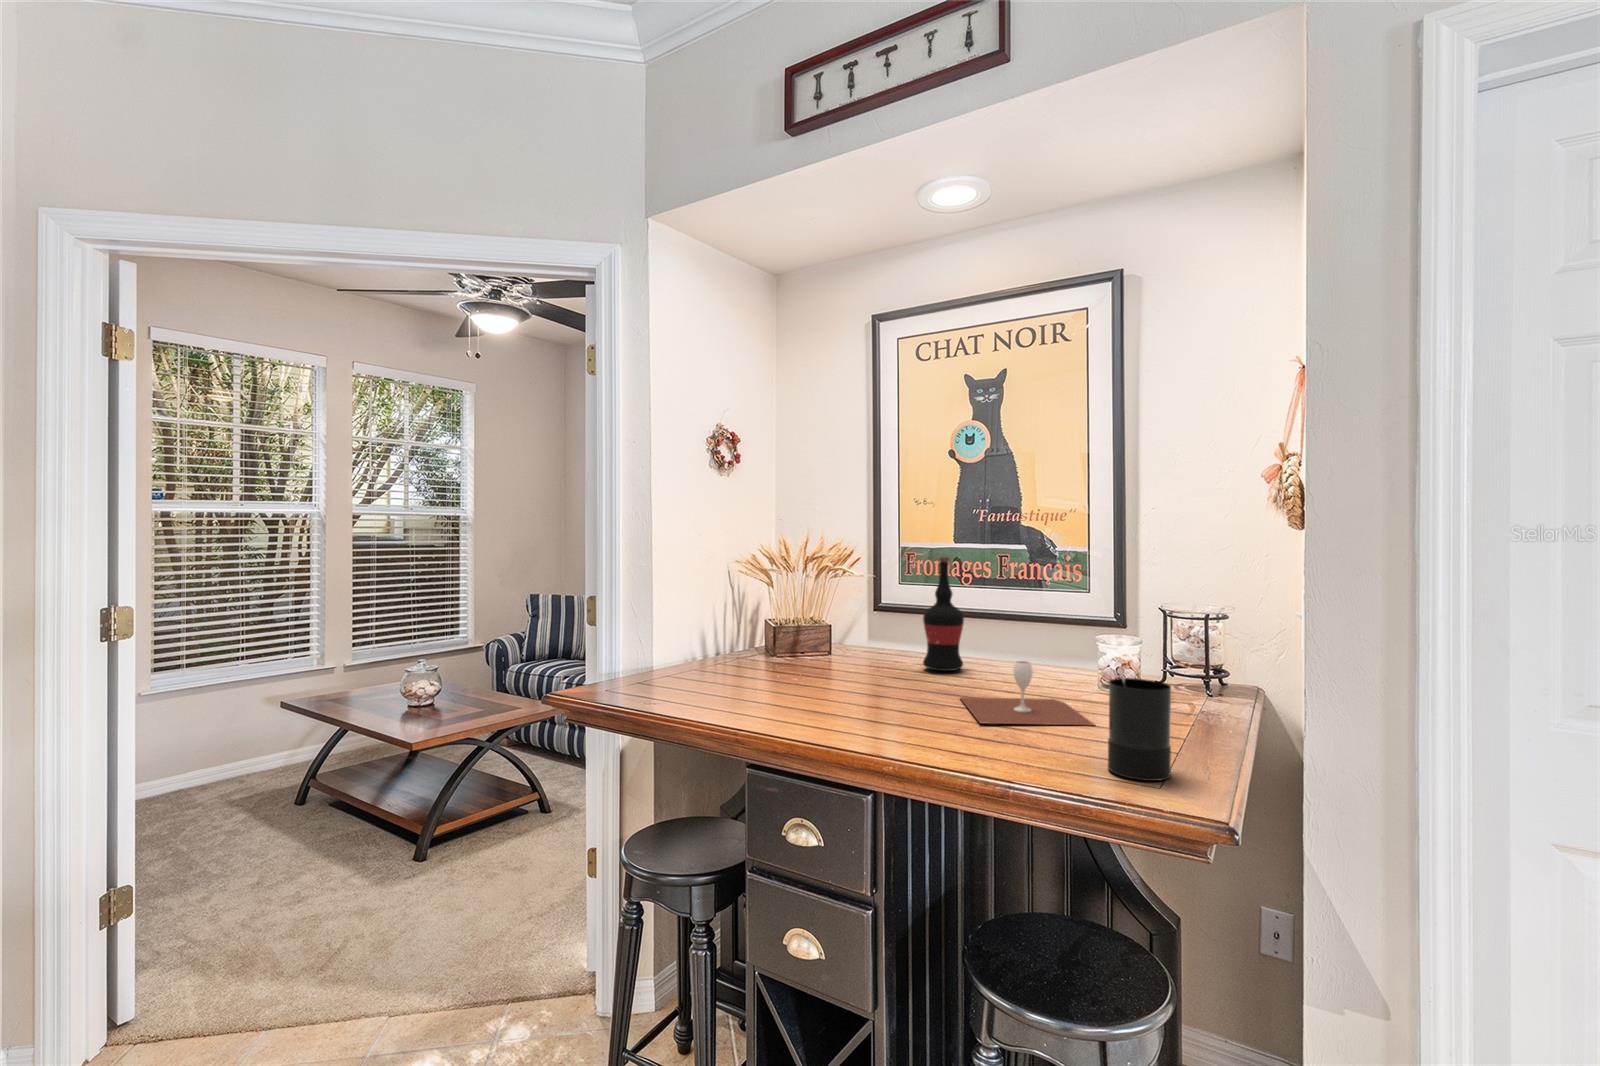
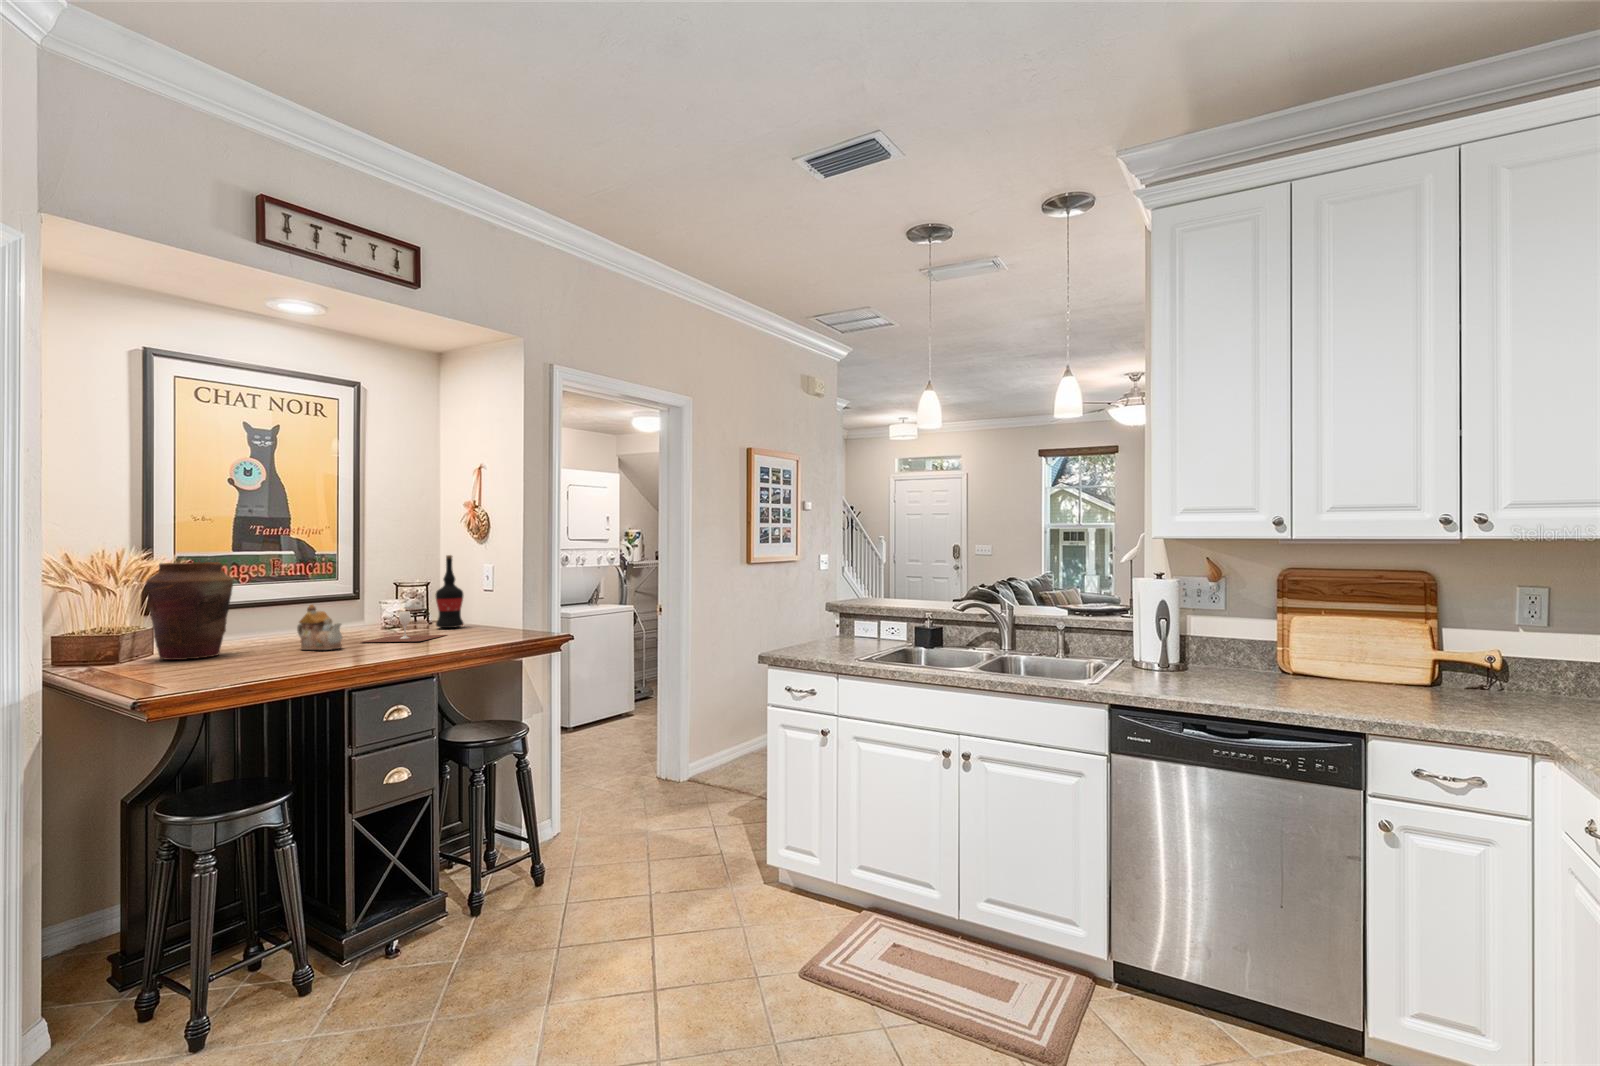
wine bottle: present [923,556,964,671] -> present [435,555,463,628]
vase: none [776,557,859,673] -> present [146,562,233,660]
teapot: none [868,627,915,701] -> present [297,605,342,650]
candle: present [1108,673,1171,781] -> none [500,596,527,636]

